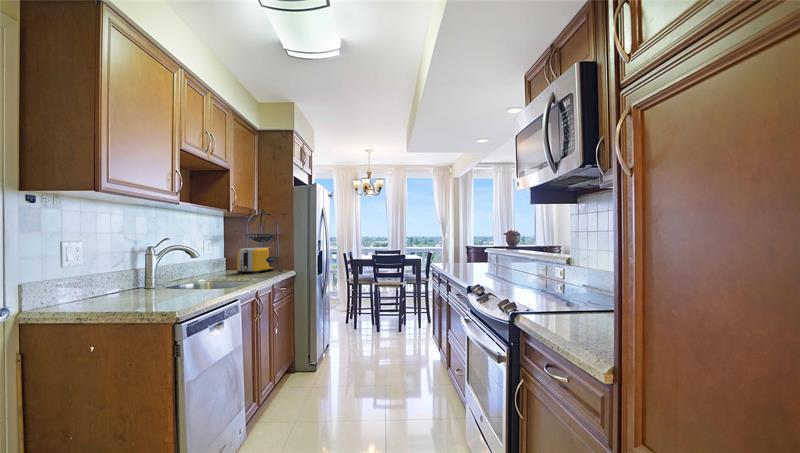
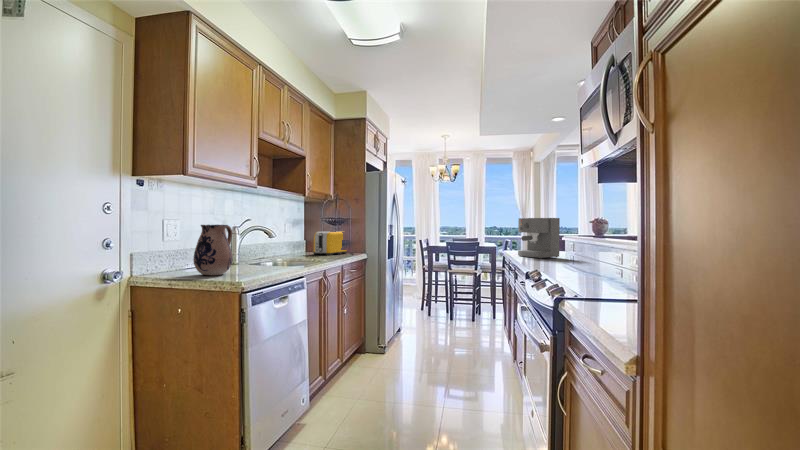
coffee maker: none [444,232,480,269] -> present [518,218,560,259]
ceramic pitcher: none [107,247,157,307] -> present [193,225,233,275]

